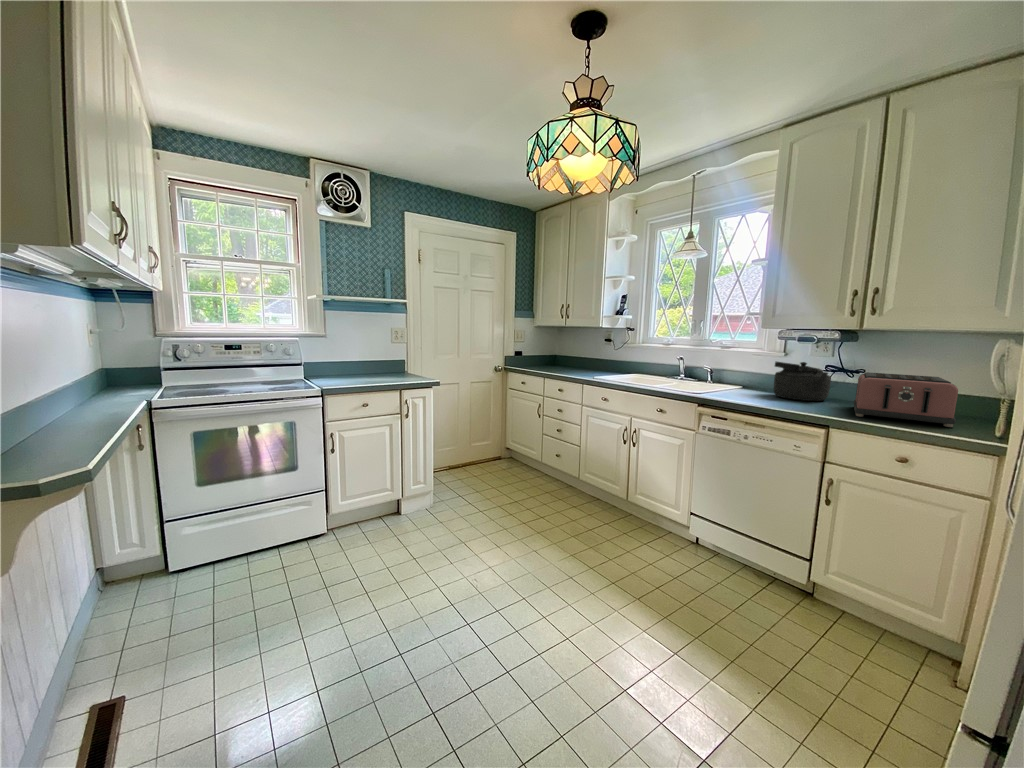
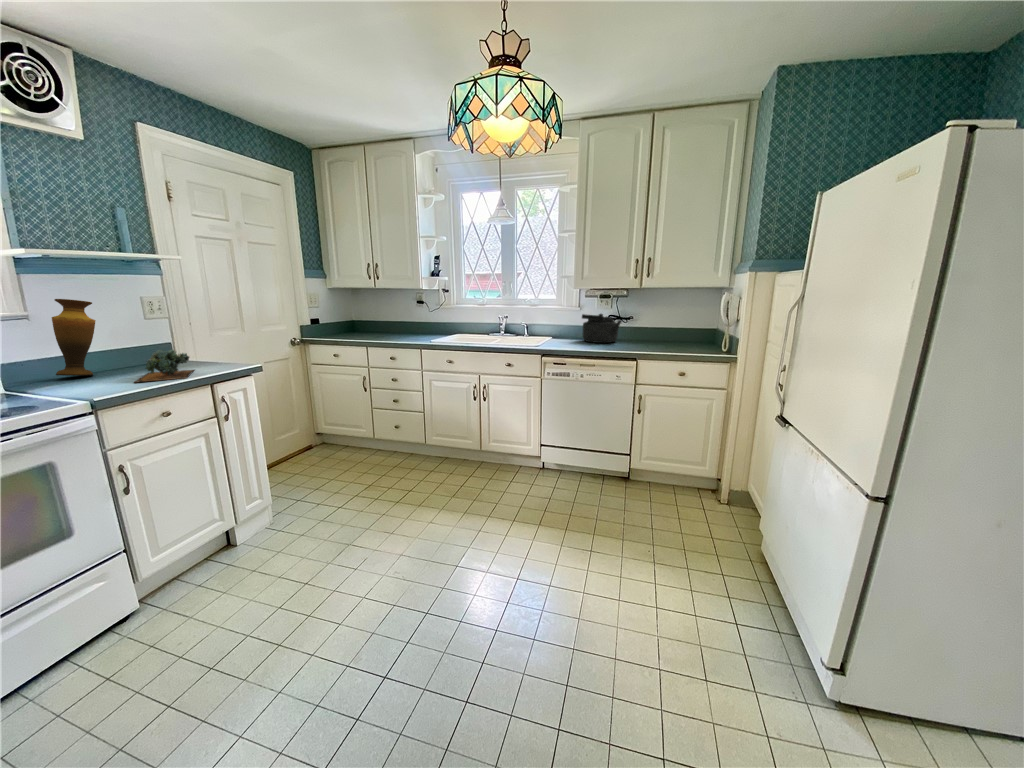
vase: none [335,327,360,376] -> present [52,299,95,376]
succulent plant: none [357,362,399,383] -> present [134,350,194,383]
toaster: present [854,372,958,427] -> none [636,318,698,350]

